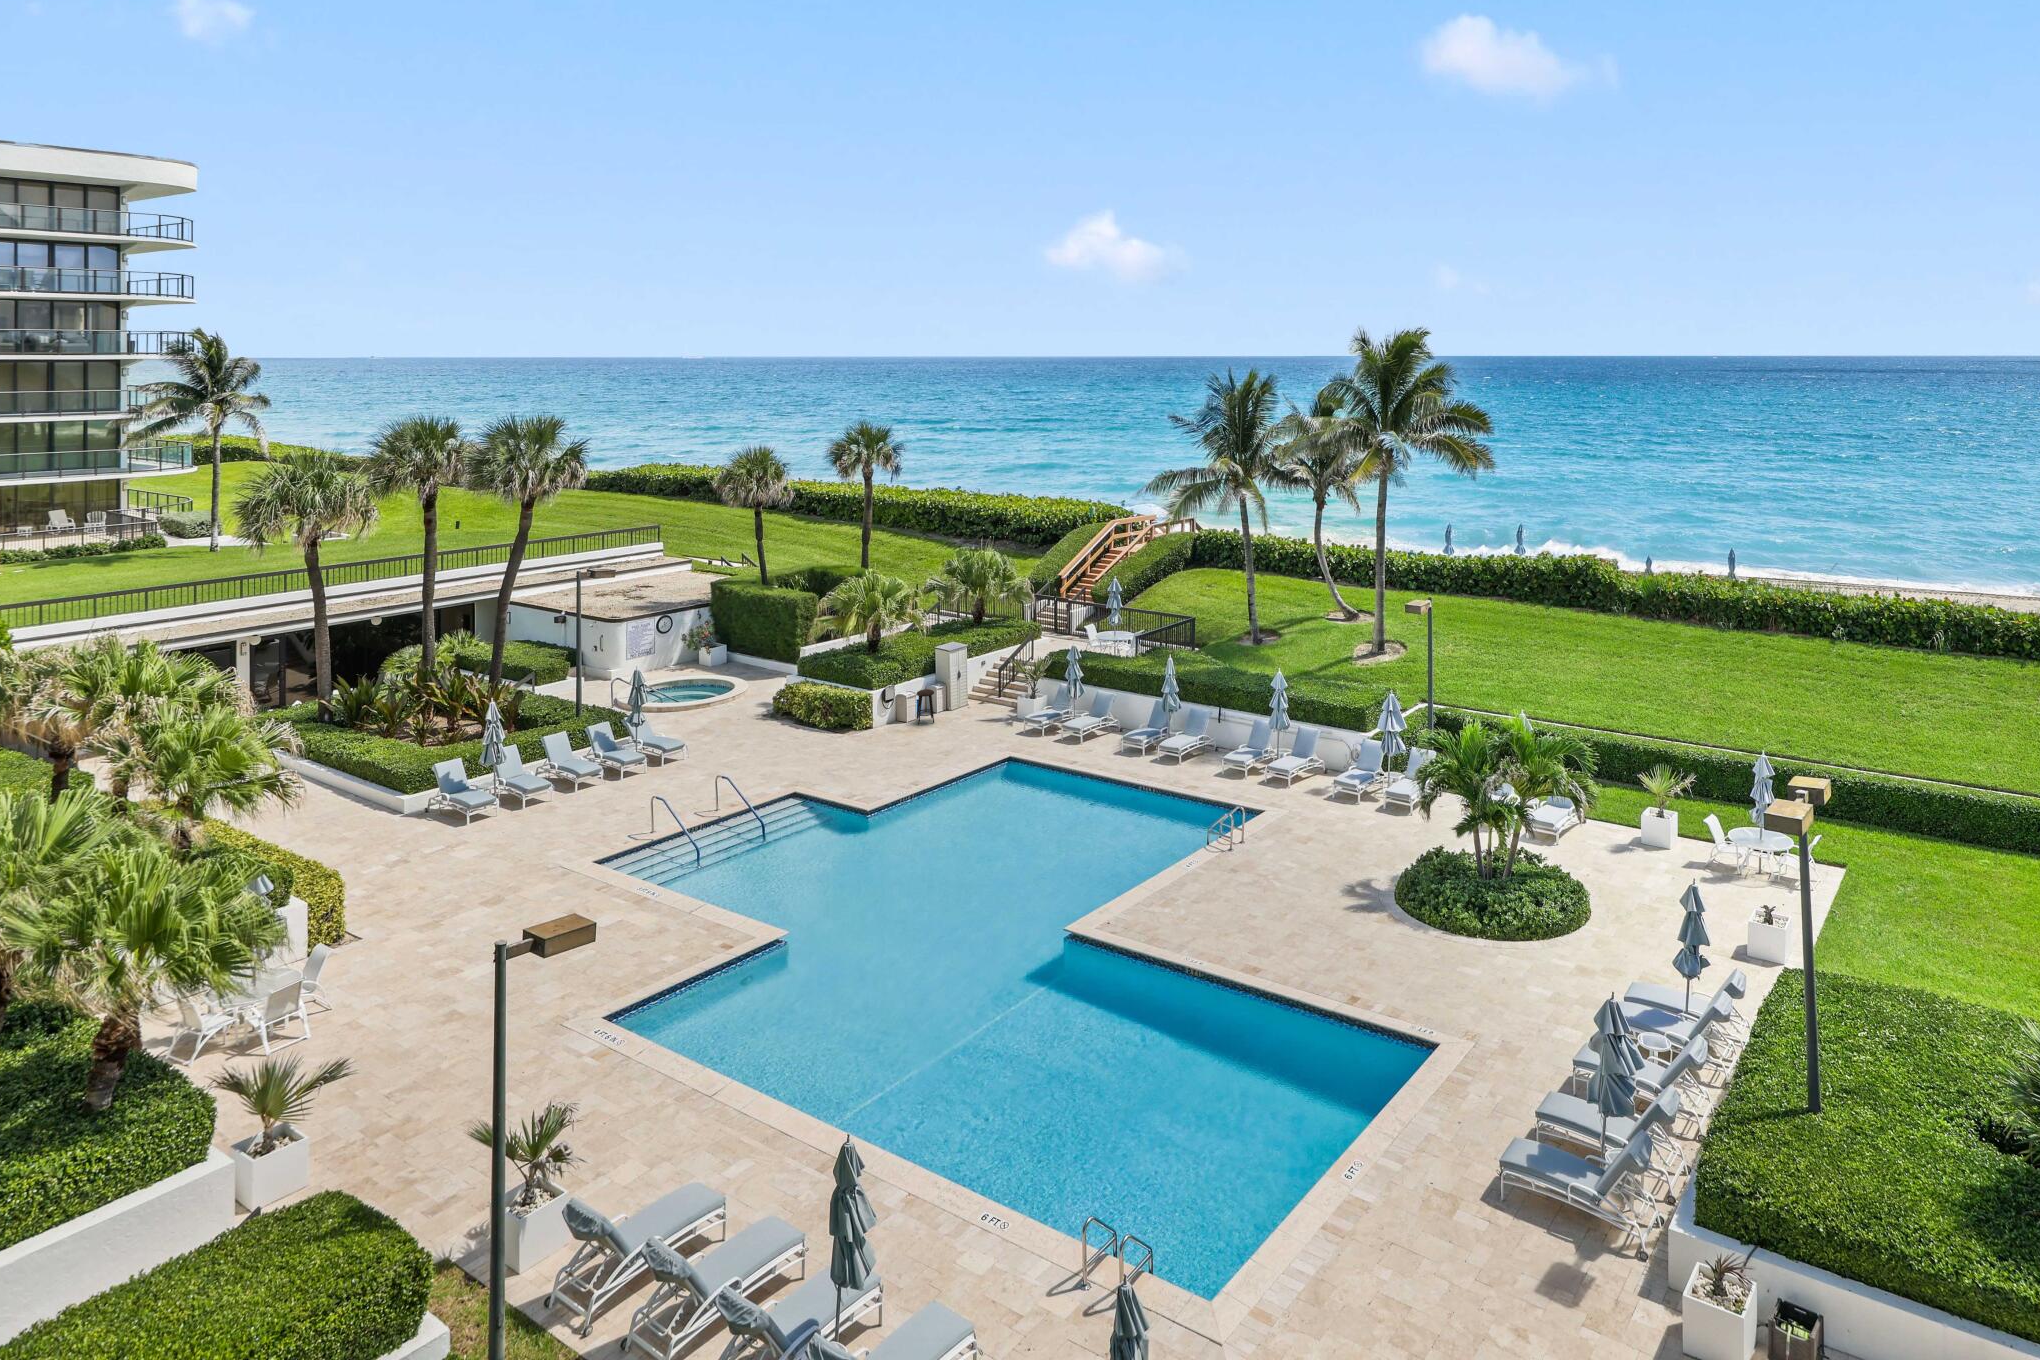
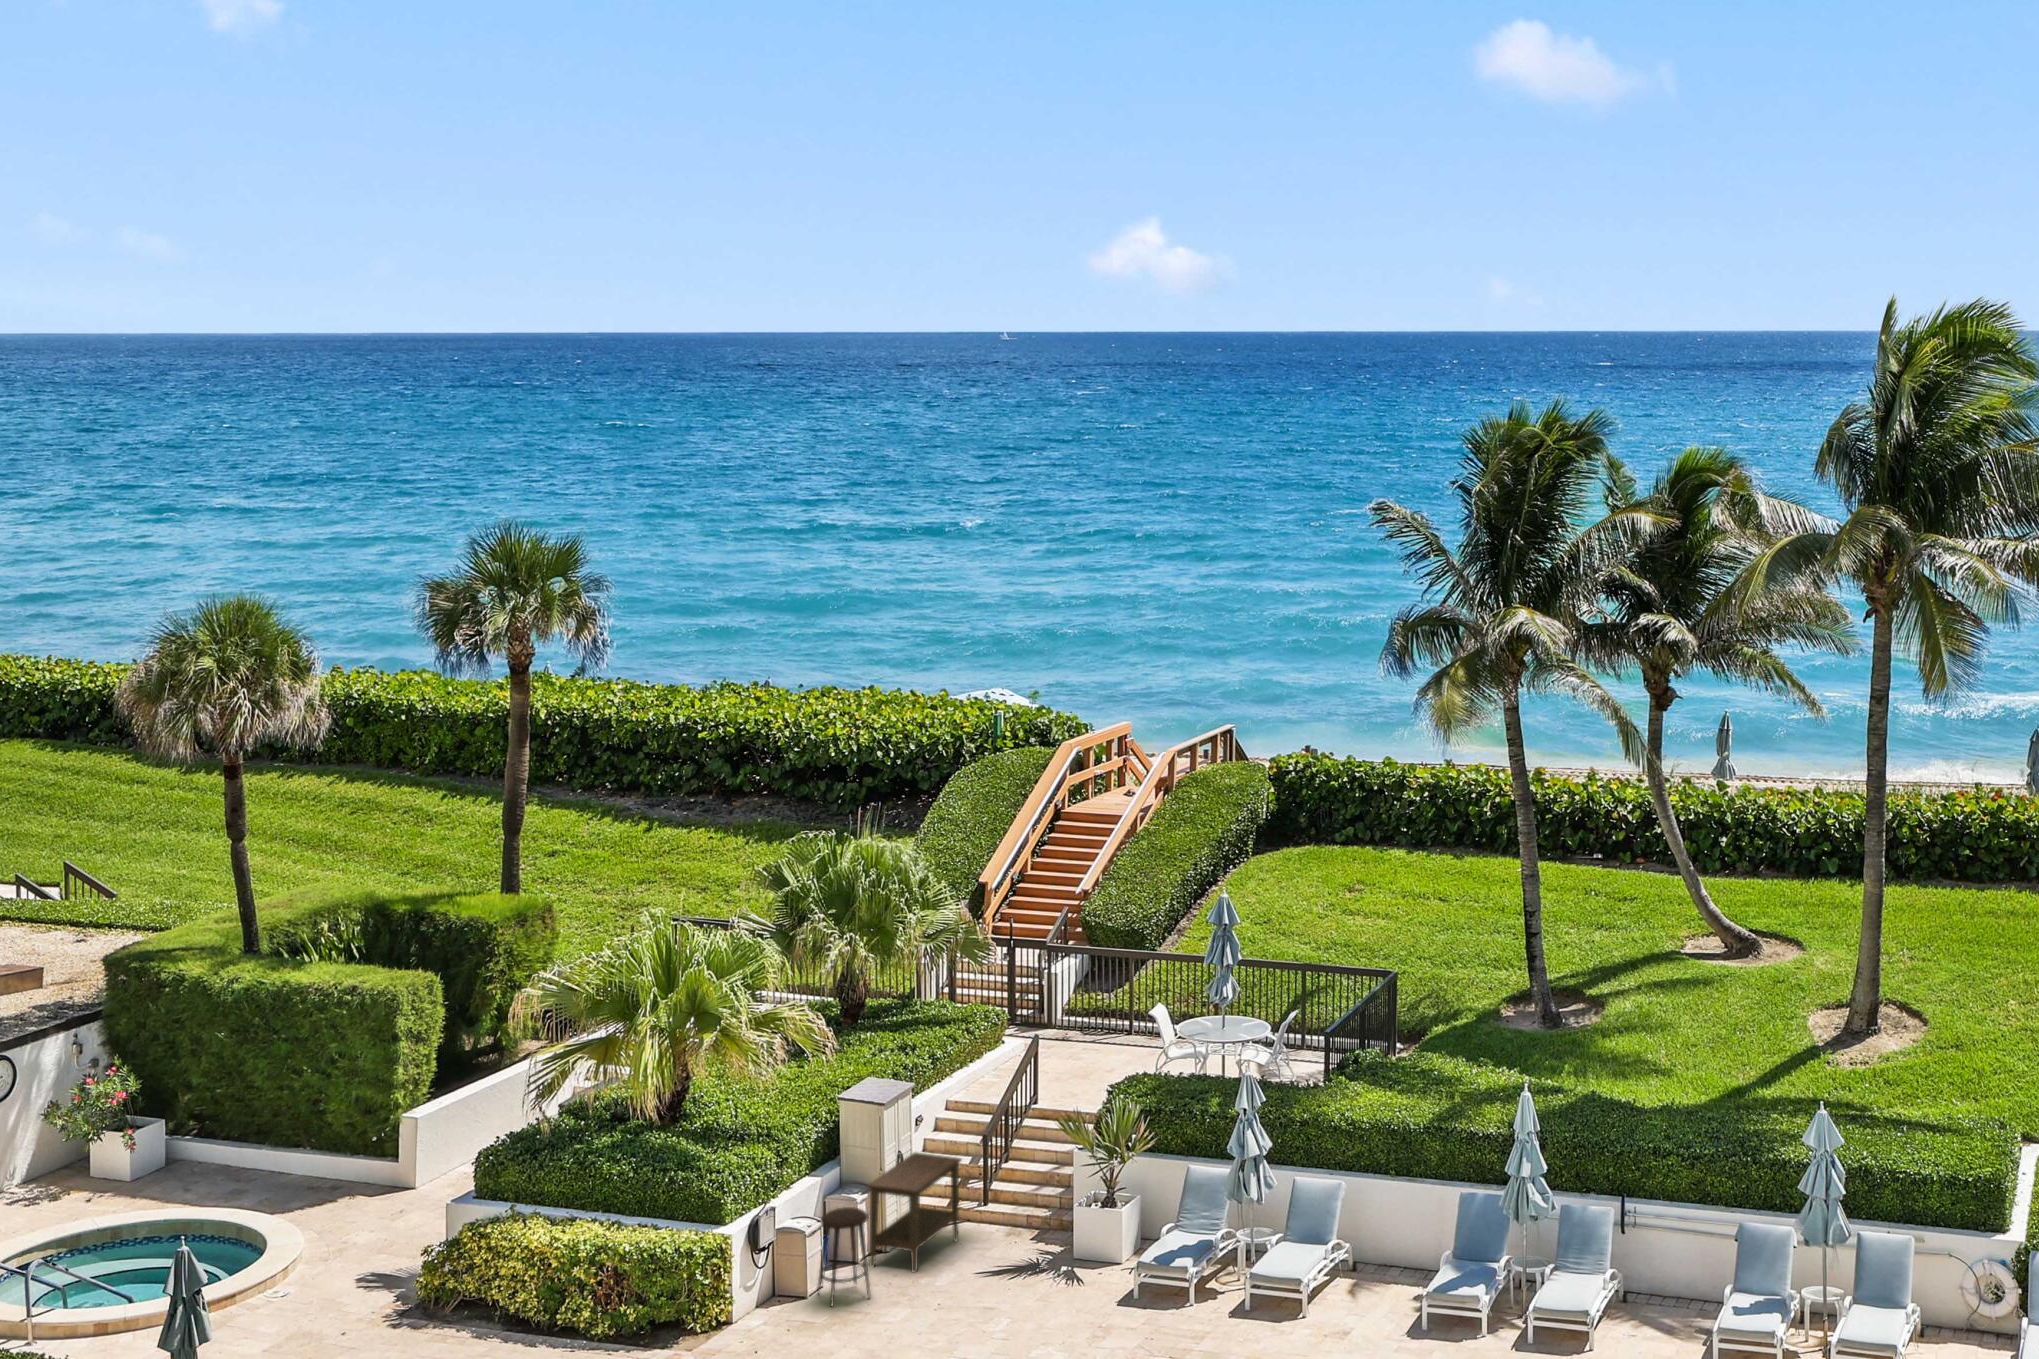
side table: none [940,673,980,717] -> present [868,1152,961,1272]

